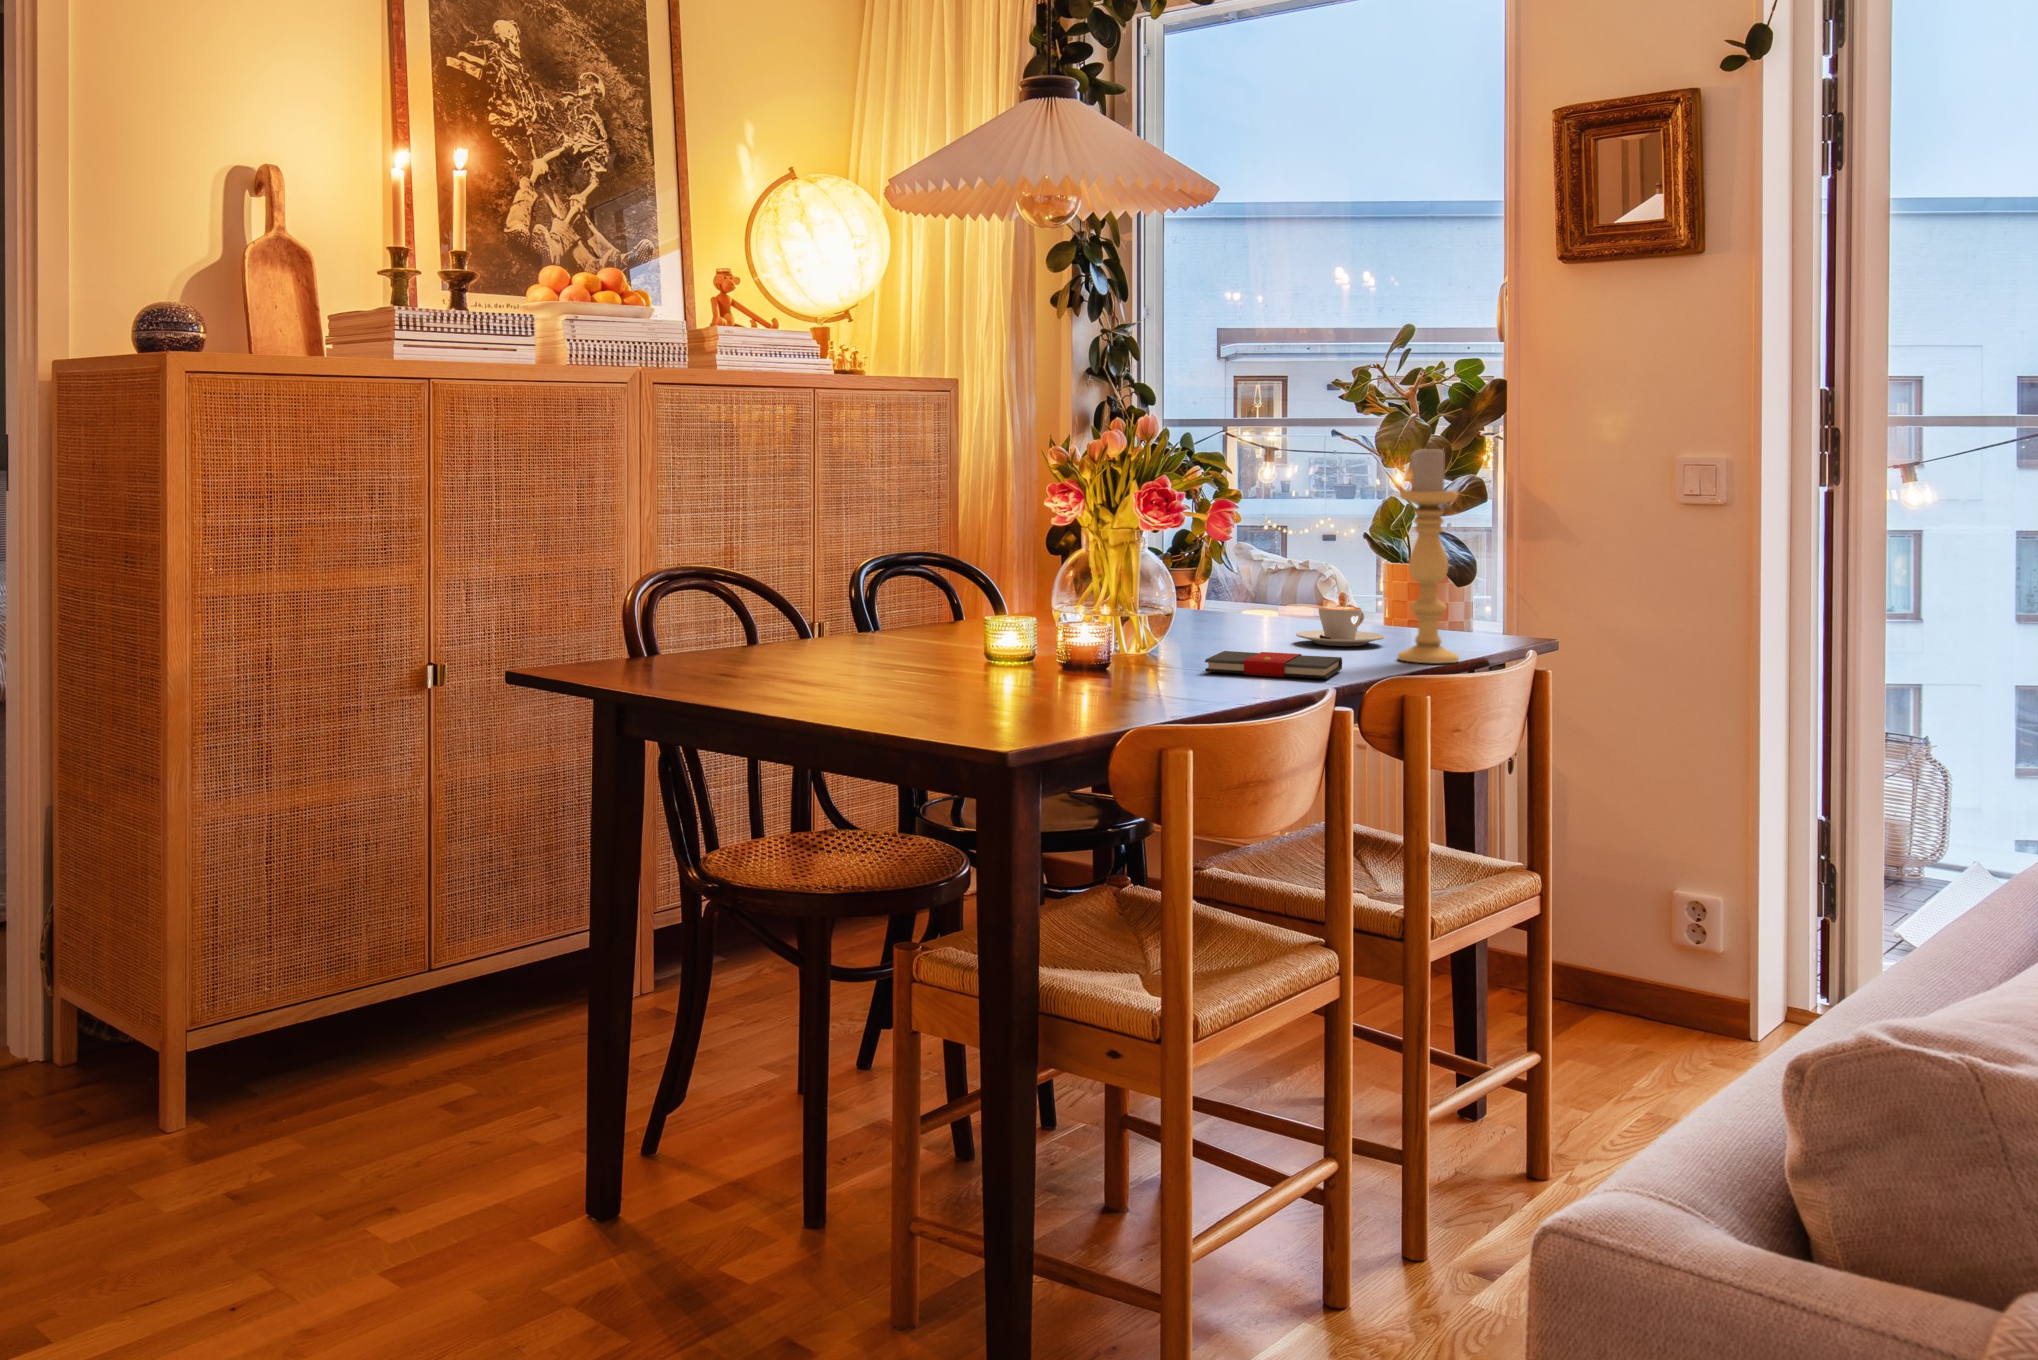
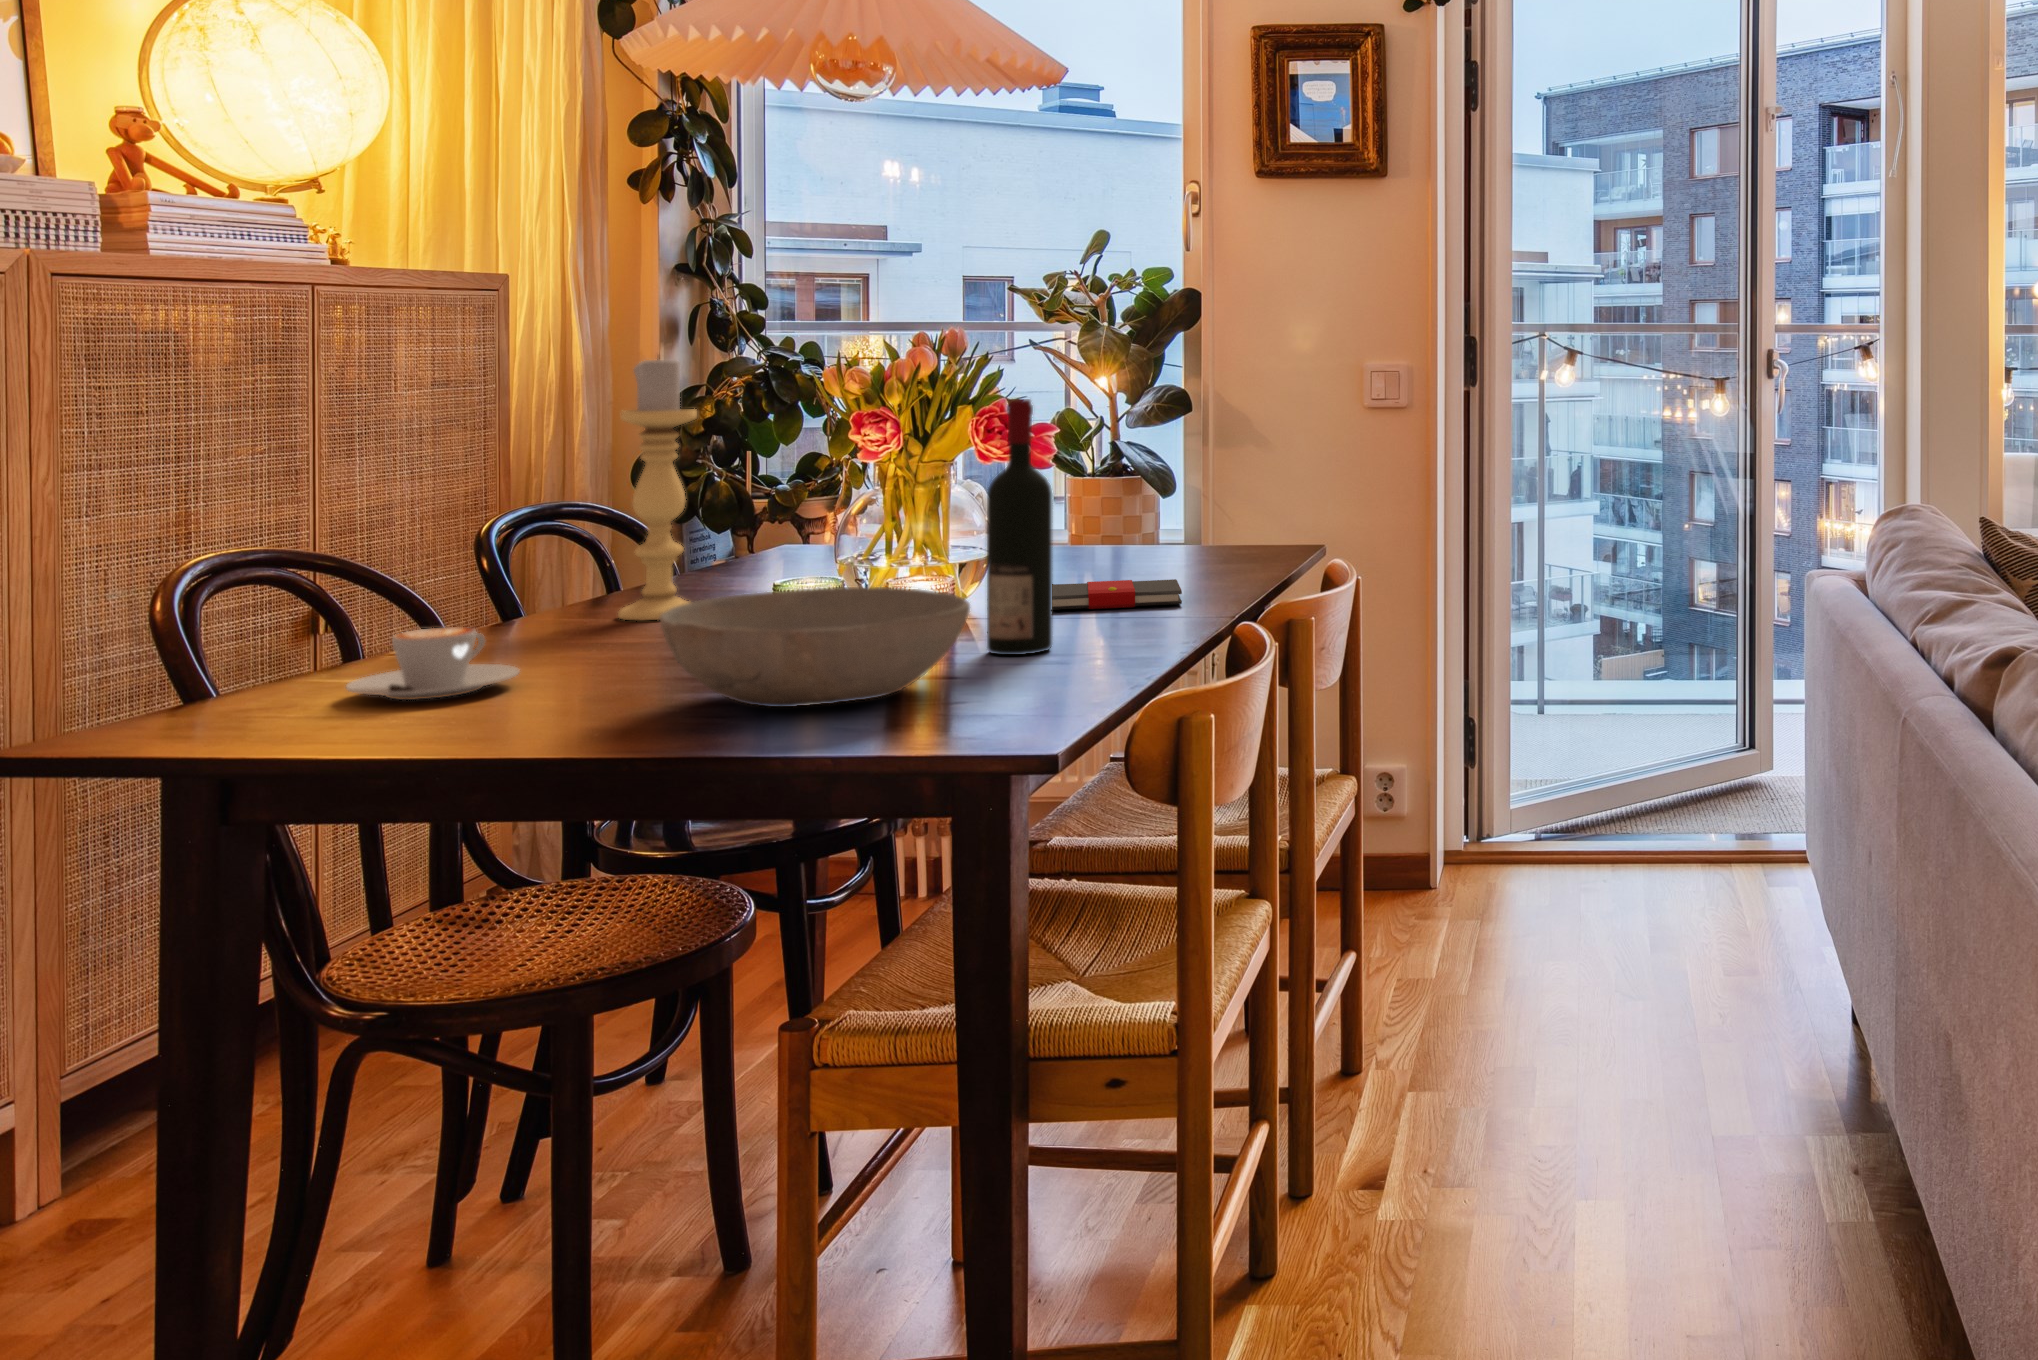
candle holder: present [1398,449,1459,663] -> present [618,359,697,620]
wine bottle: none [1109,482,1163,700] -> present [987,399,1053,655]
coffee cup: present [1296,606,1384,646] -> present [346,627,519,700]
bowl: none [839,627,1058,713] -> present [660,587,970,707]

